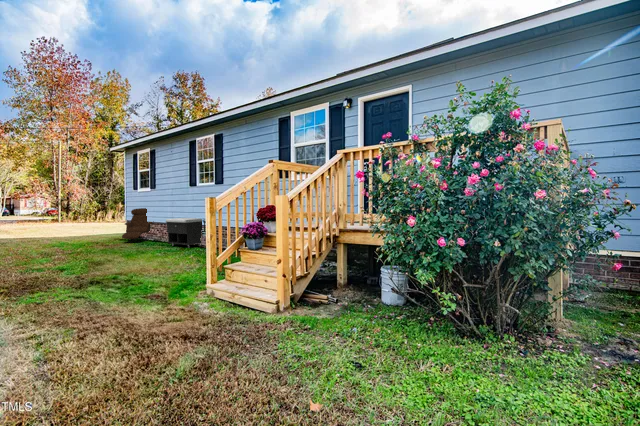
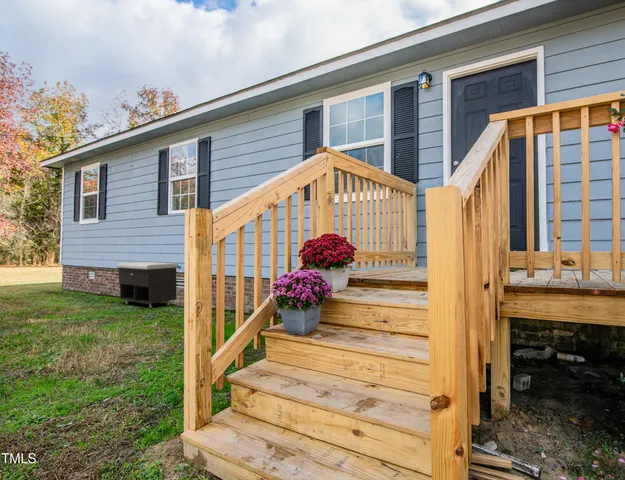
lounge chair: present [122,208,152,244] -> none [51,247,102,298]

